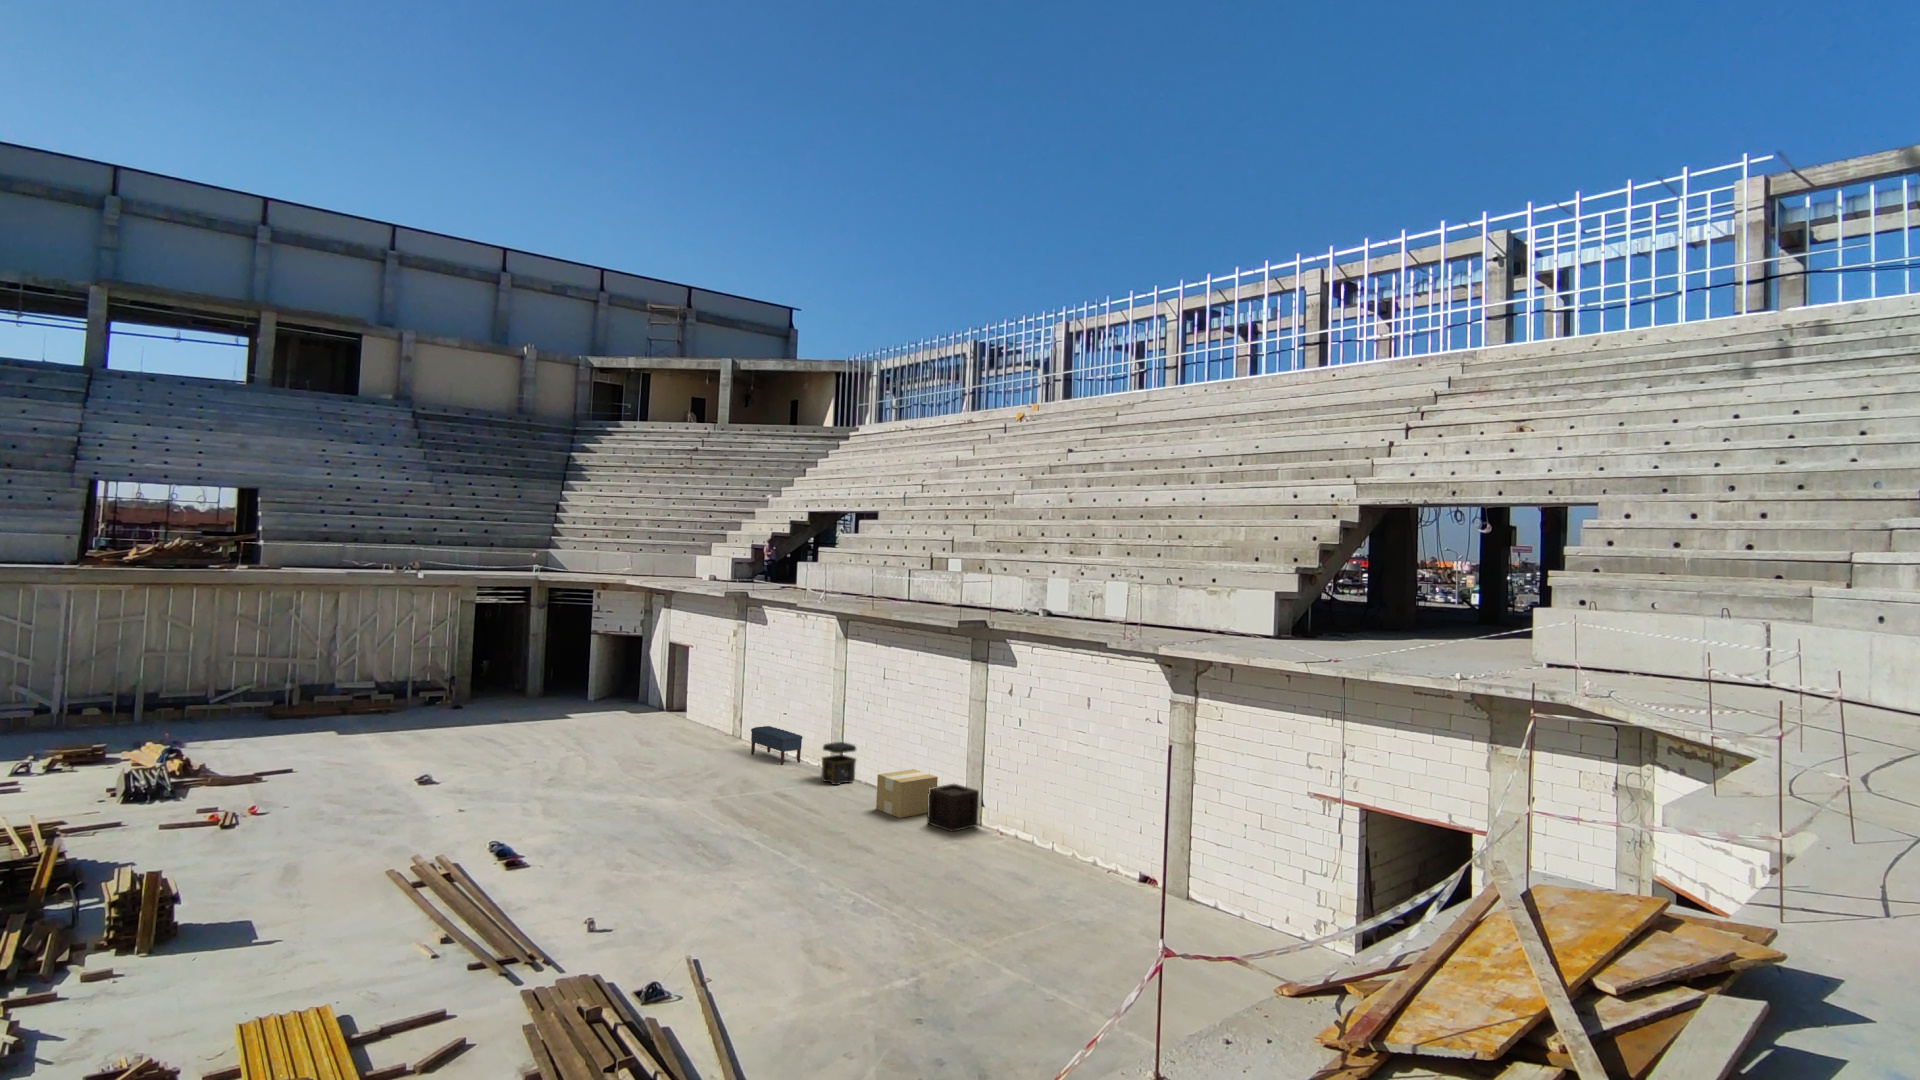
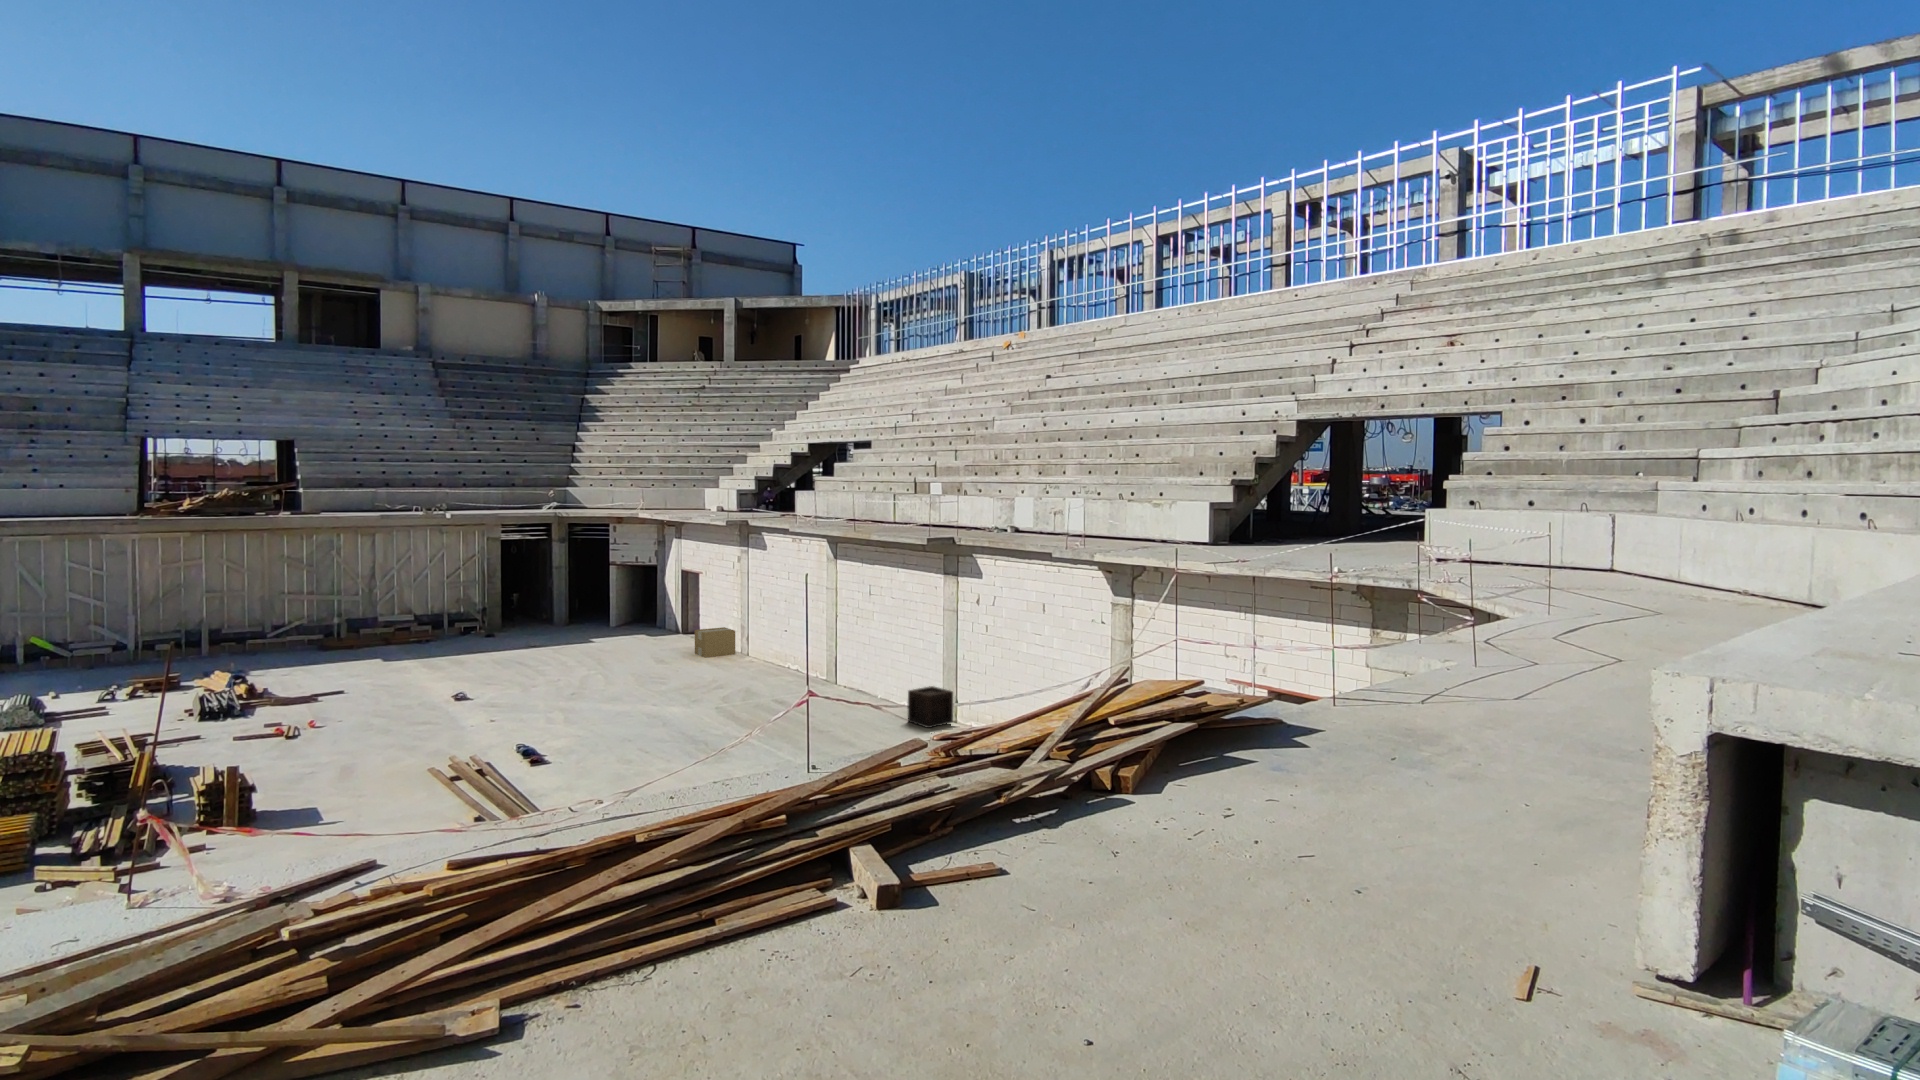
bench: present [751,726,803,765] -> none [755,642,801,676]
toolbox: present [821,742,856,785] -> none [817,653,848,692]
cardboard box: present [876,769,938,818] -> present [695,627,735,657]

